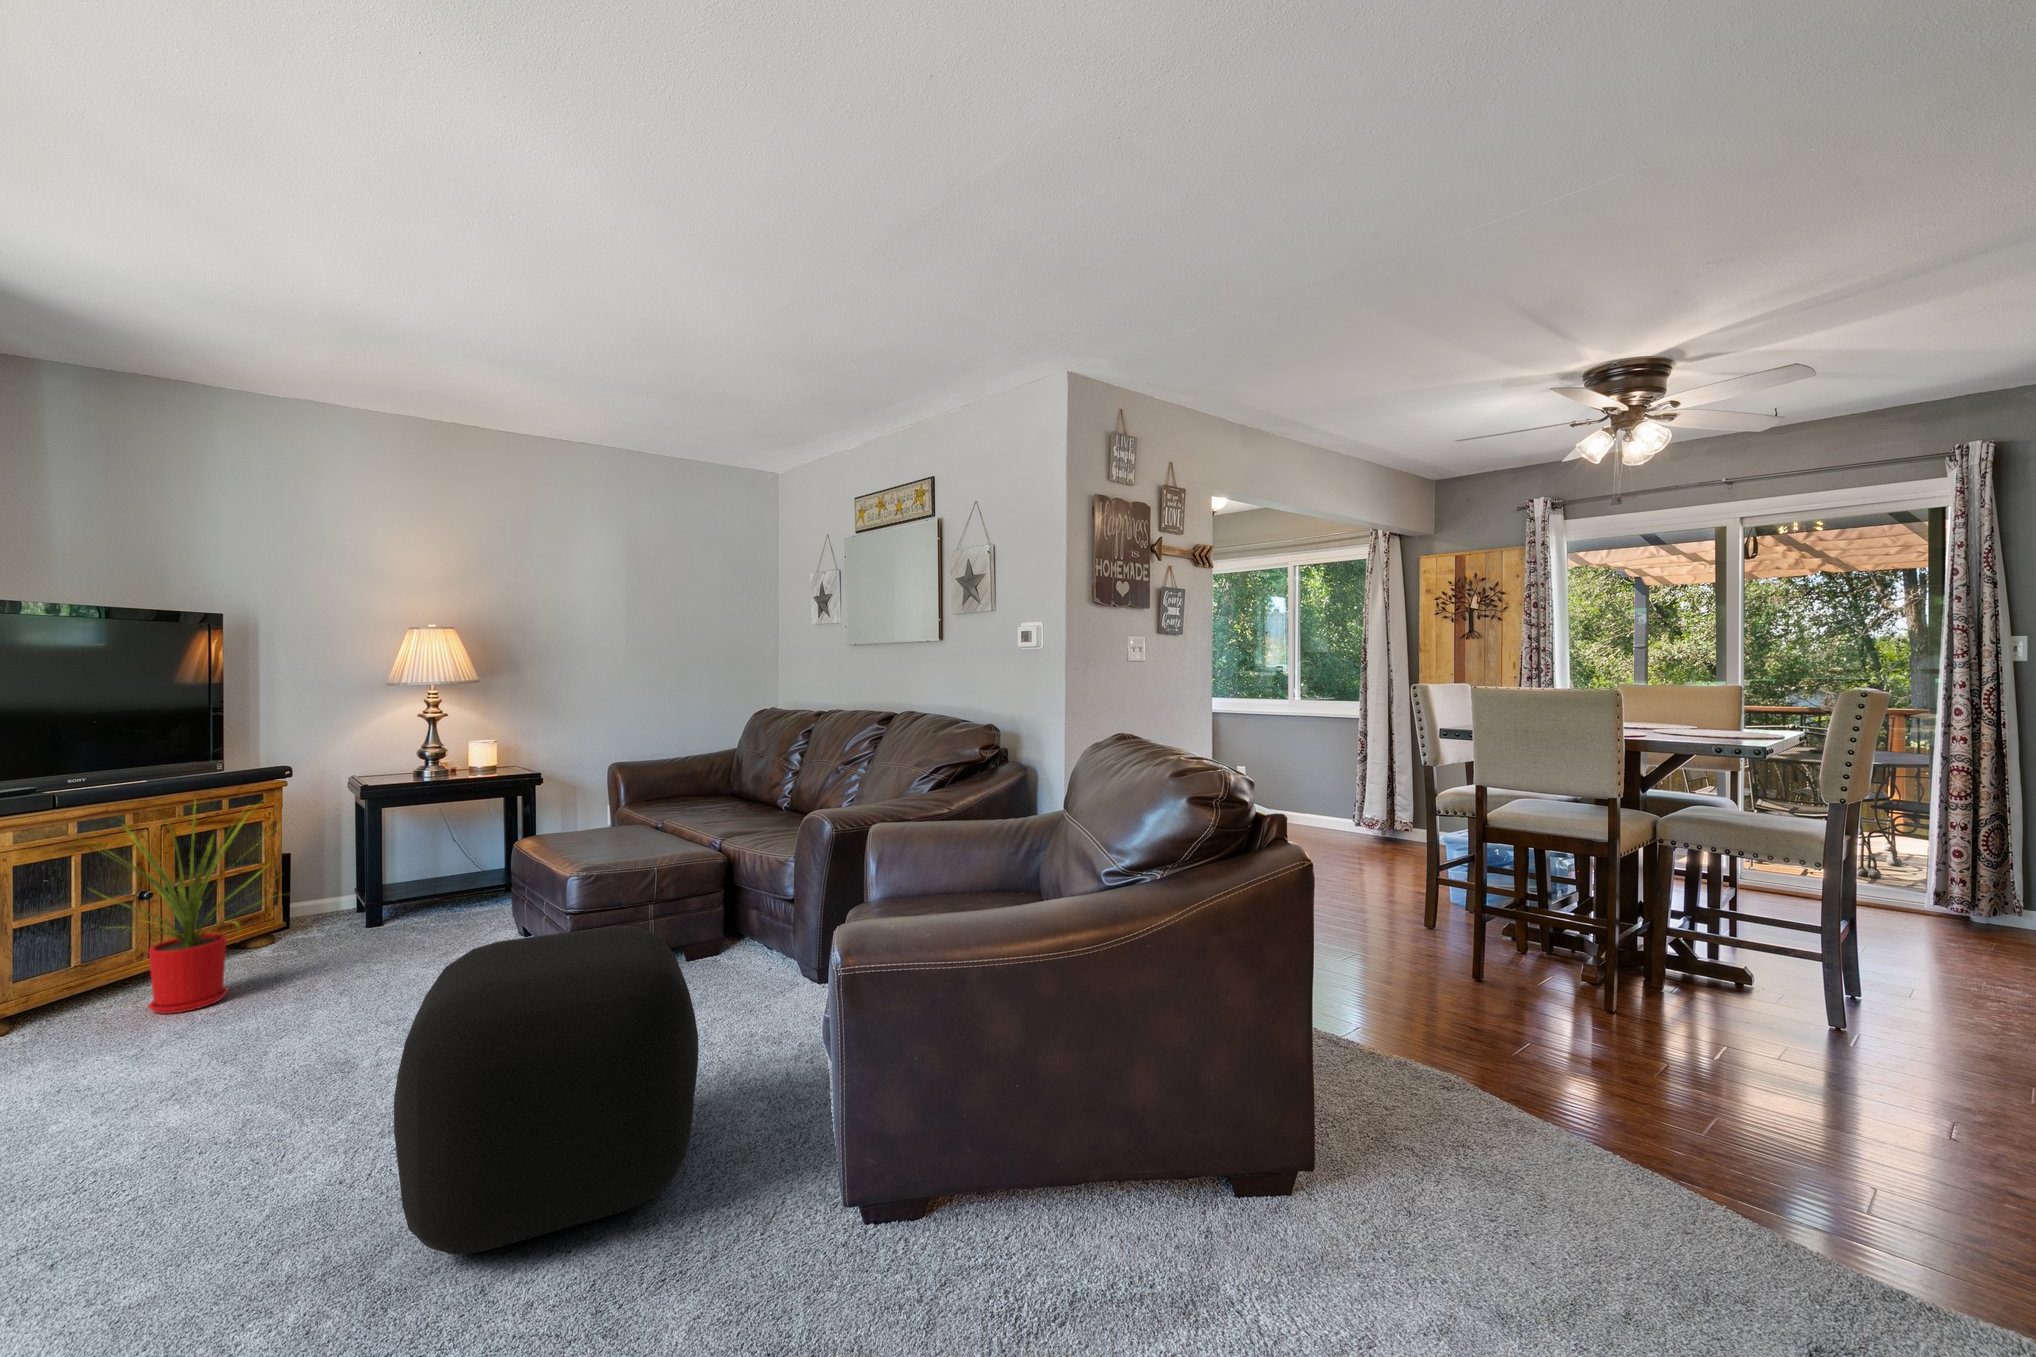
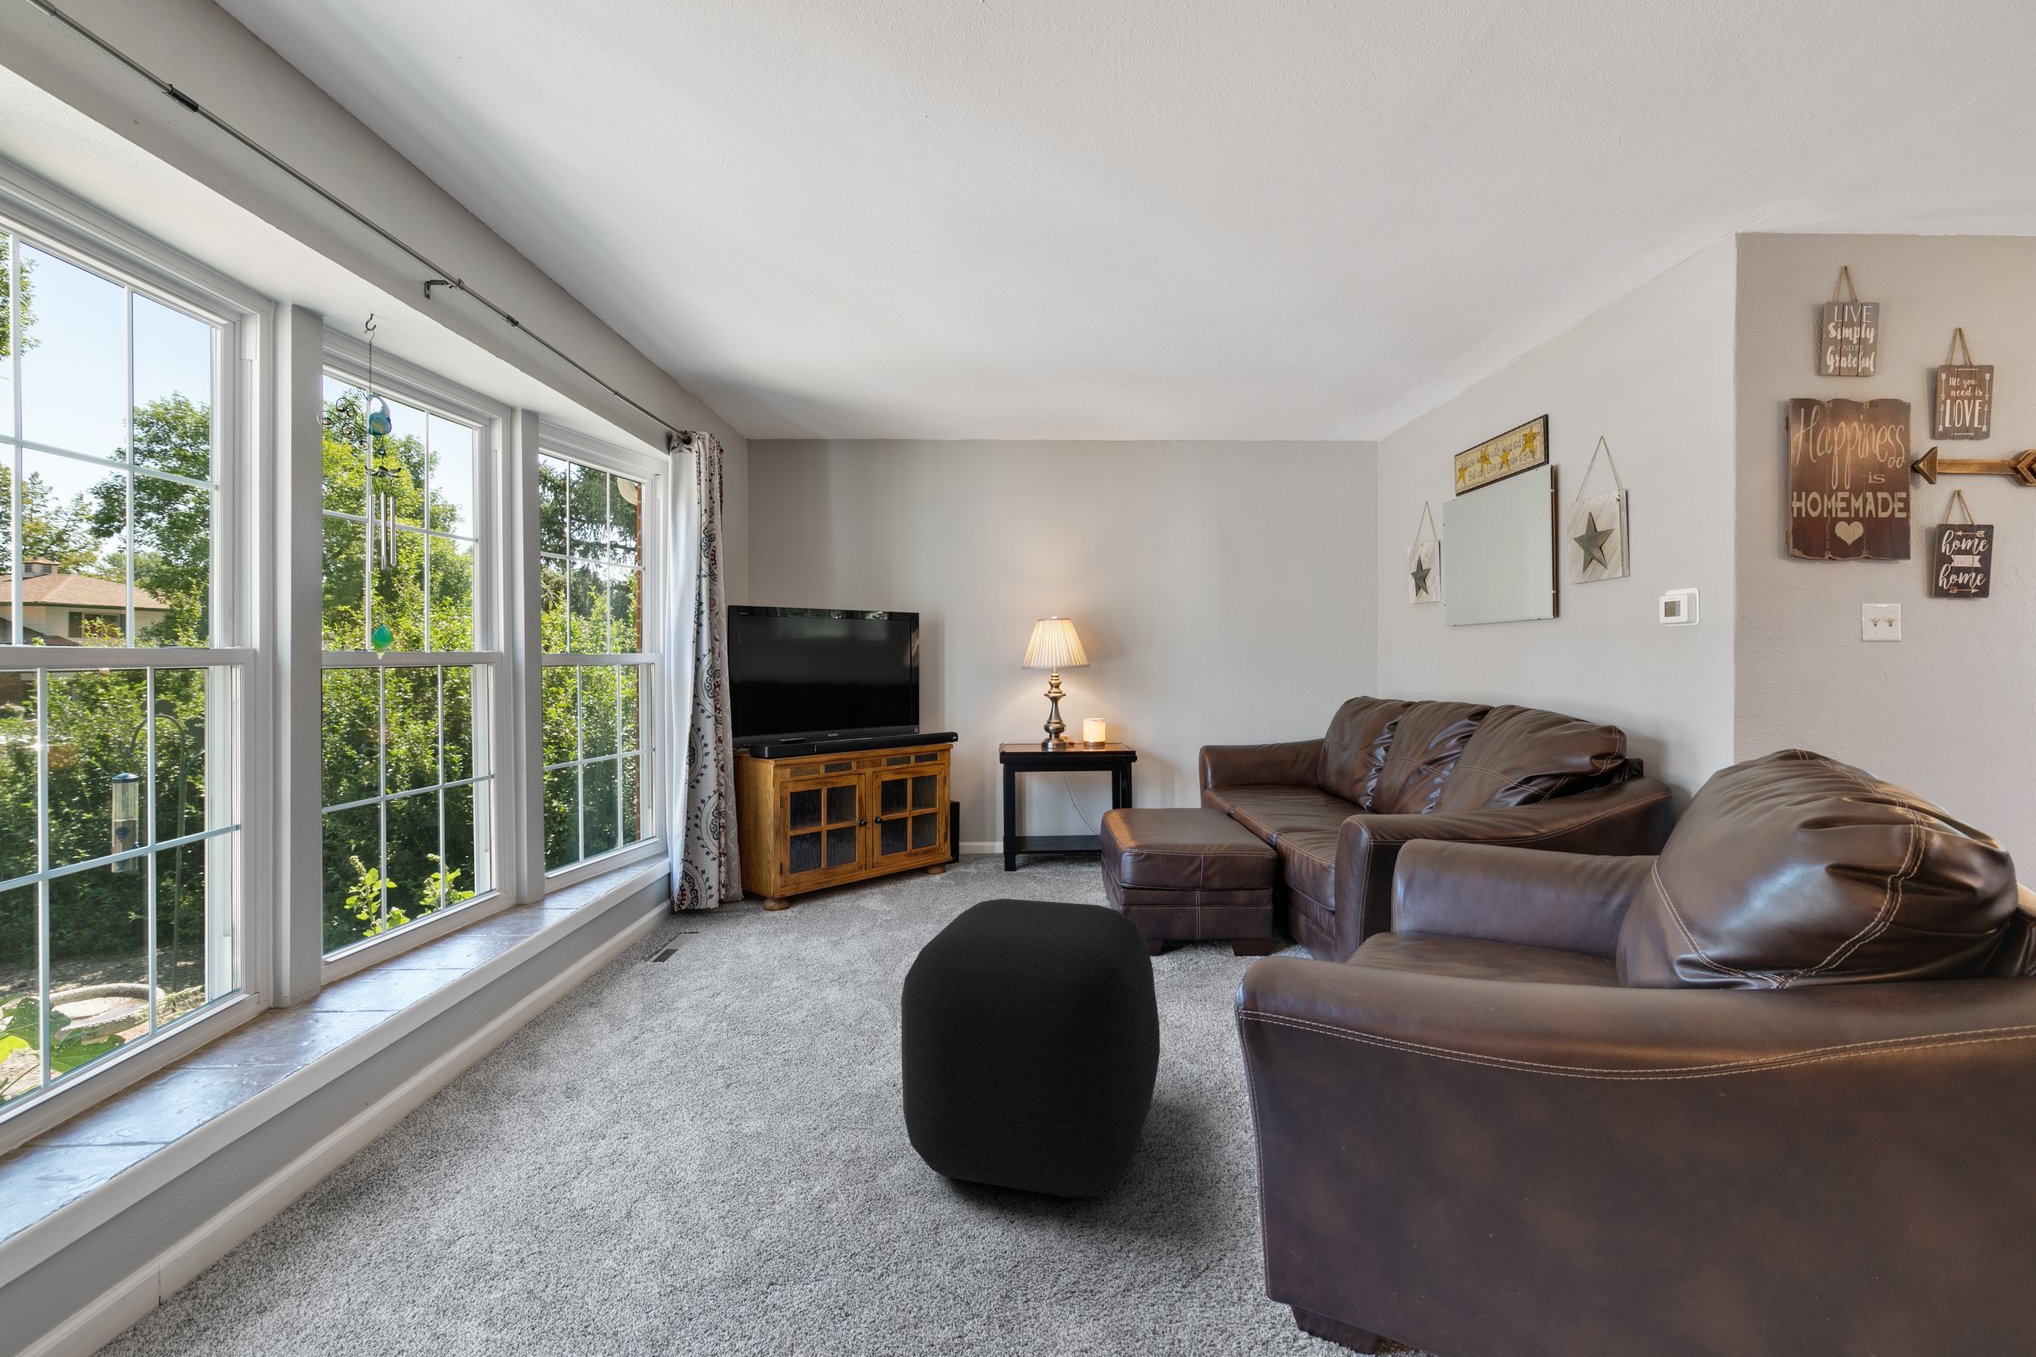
house plant: present [85,802,269,1014] -> none [843,754,955,906]

